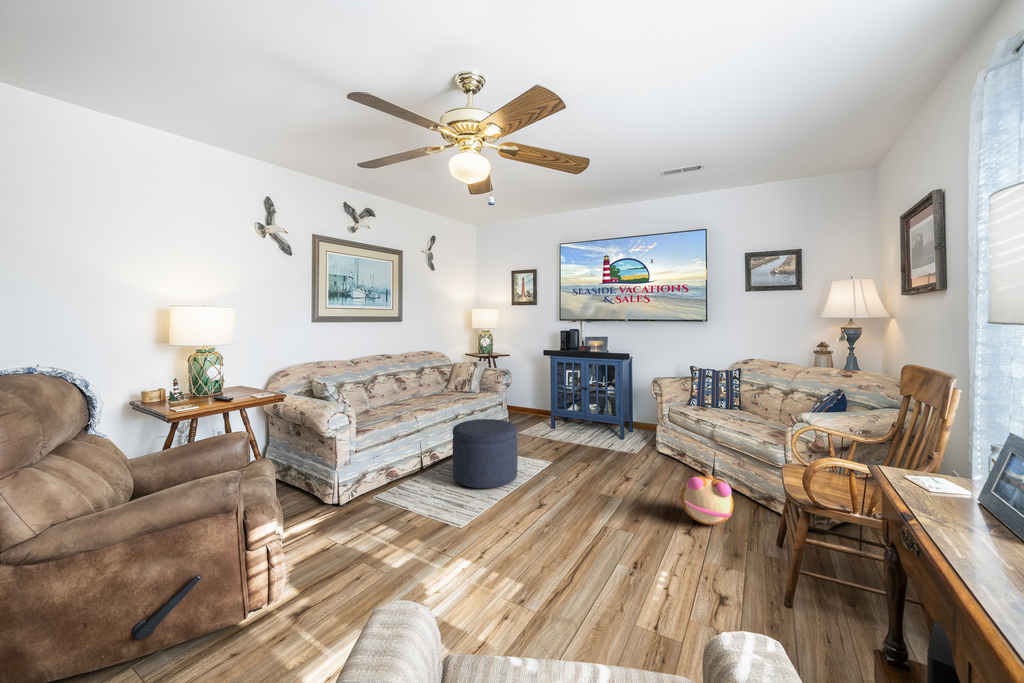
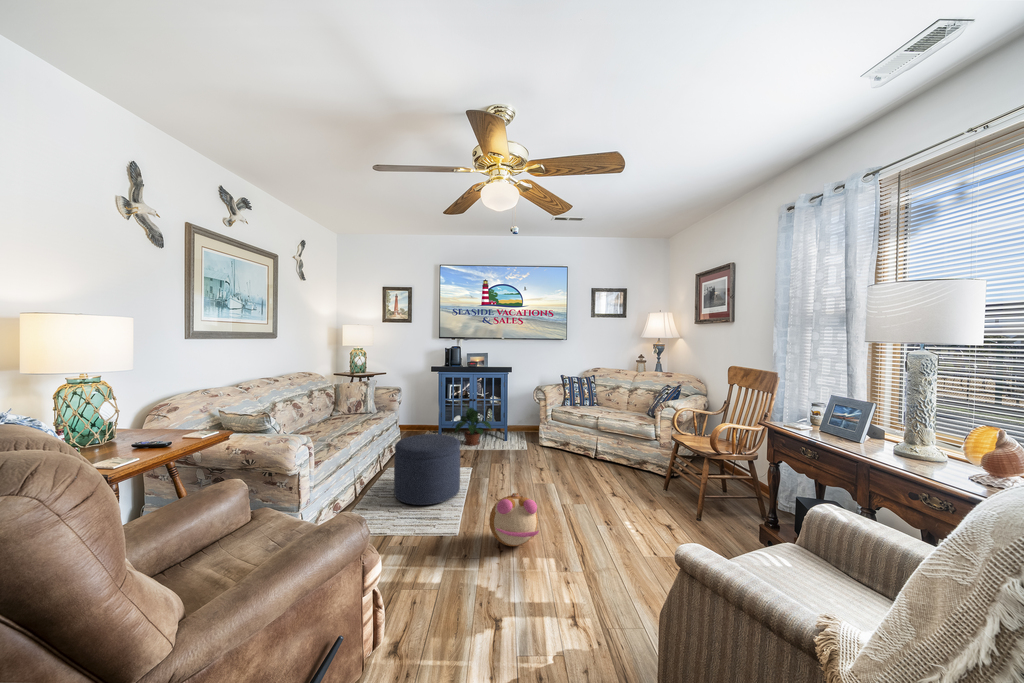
potted plant: none [557,390,598,440] -> present [453,404,491,446]
plush toy: present [681,474,733,525] -> present [489,493,539,546]

